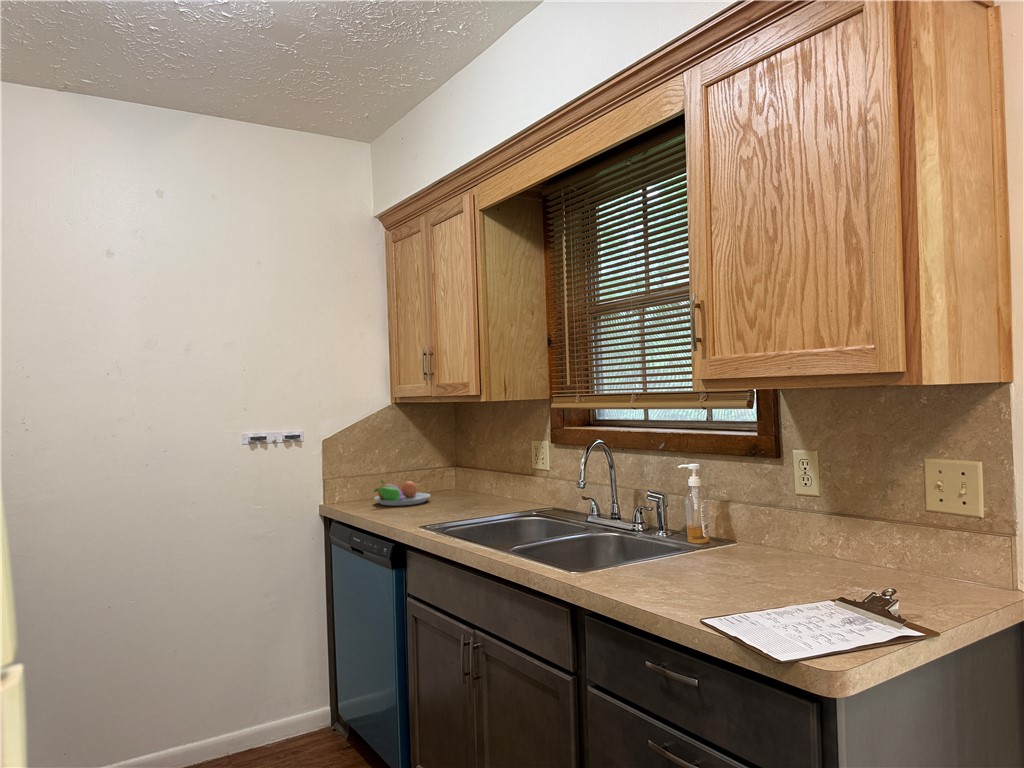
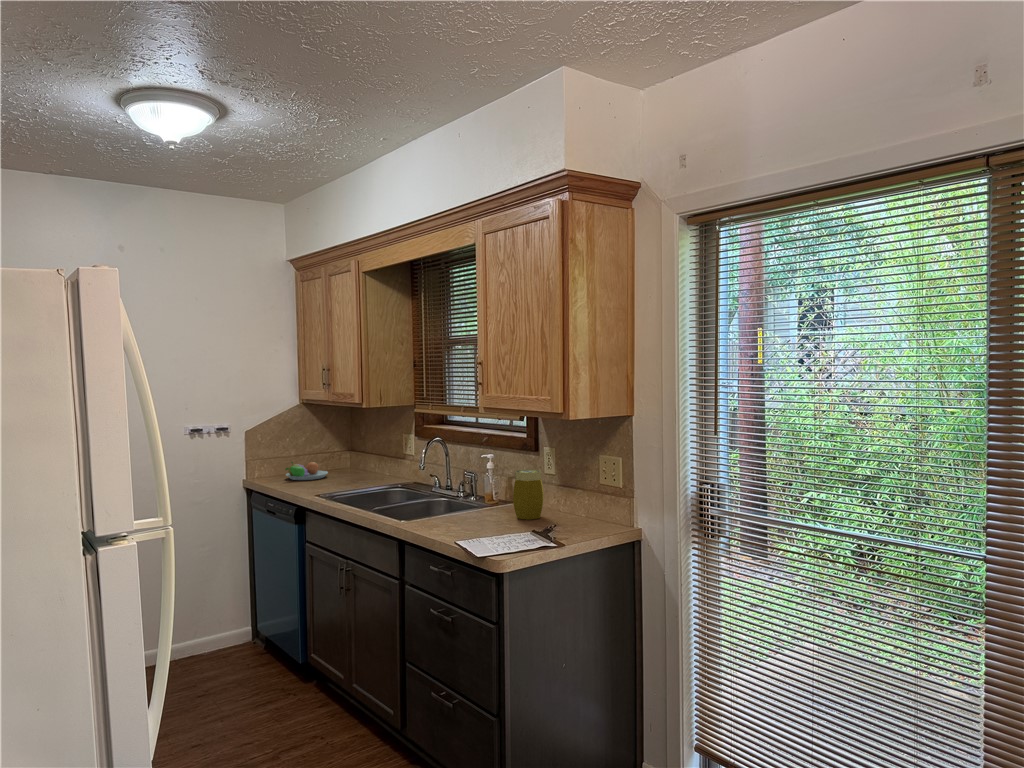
jar: none [759,486,817,572] -> present [513,469,544,520]

